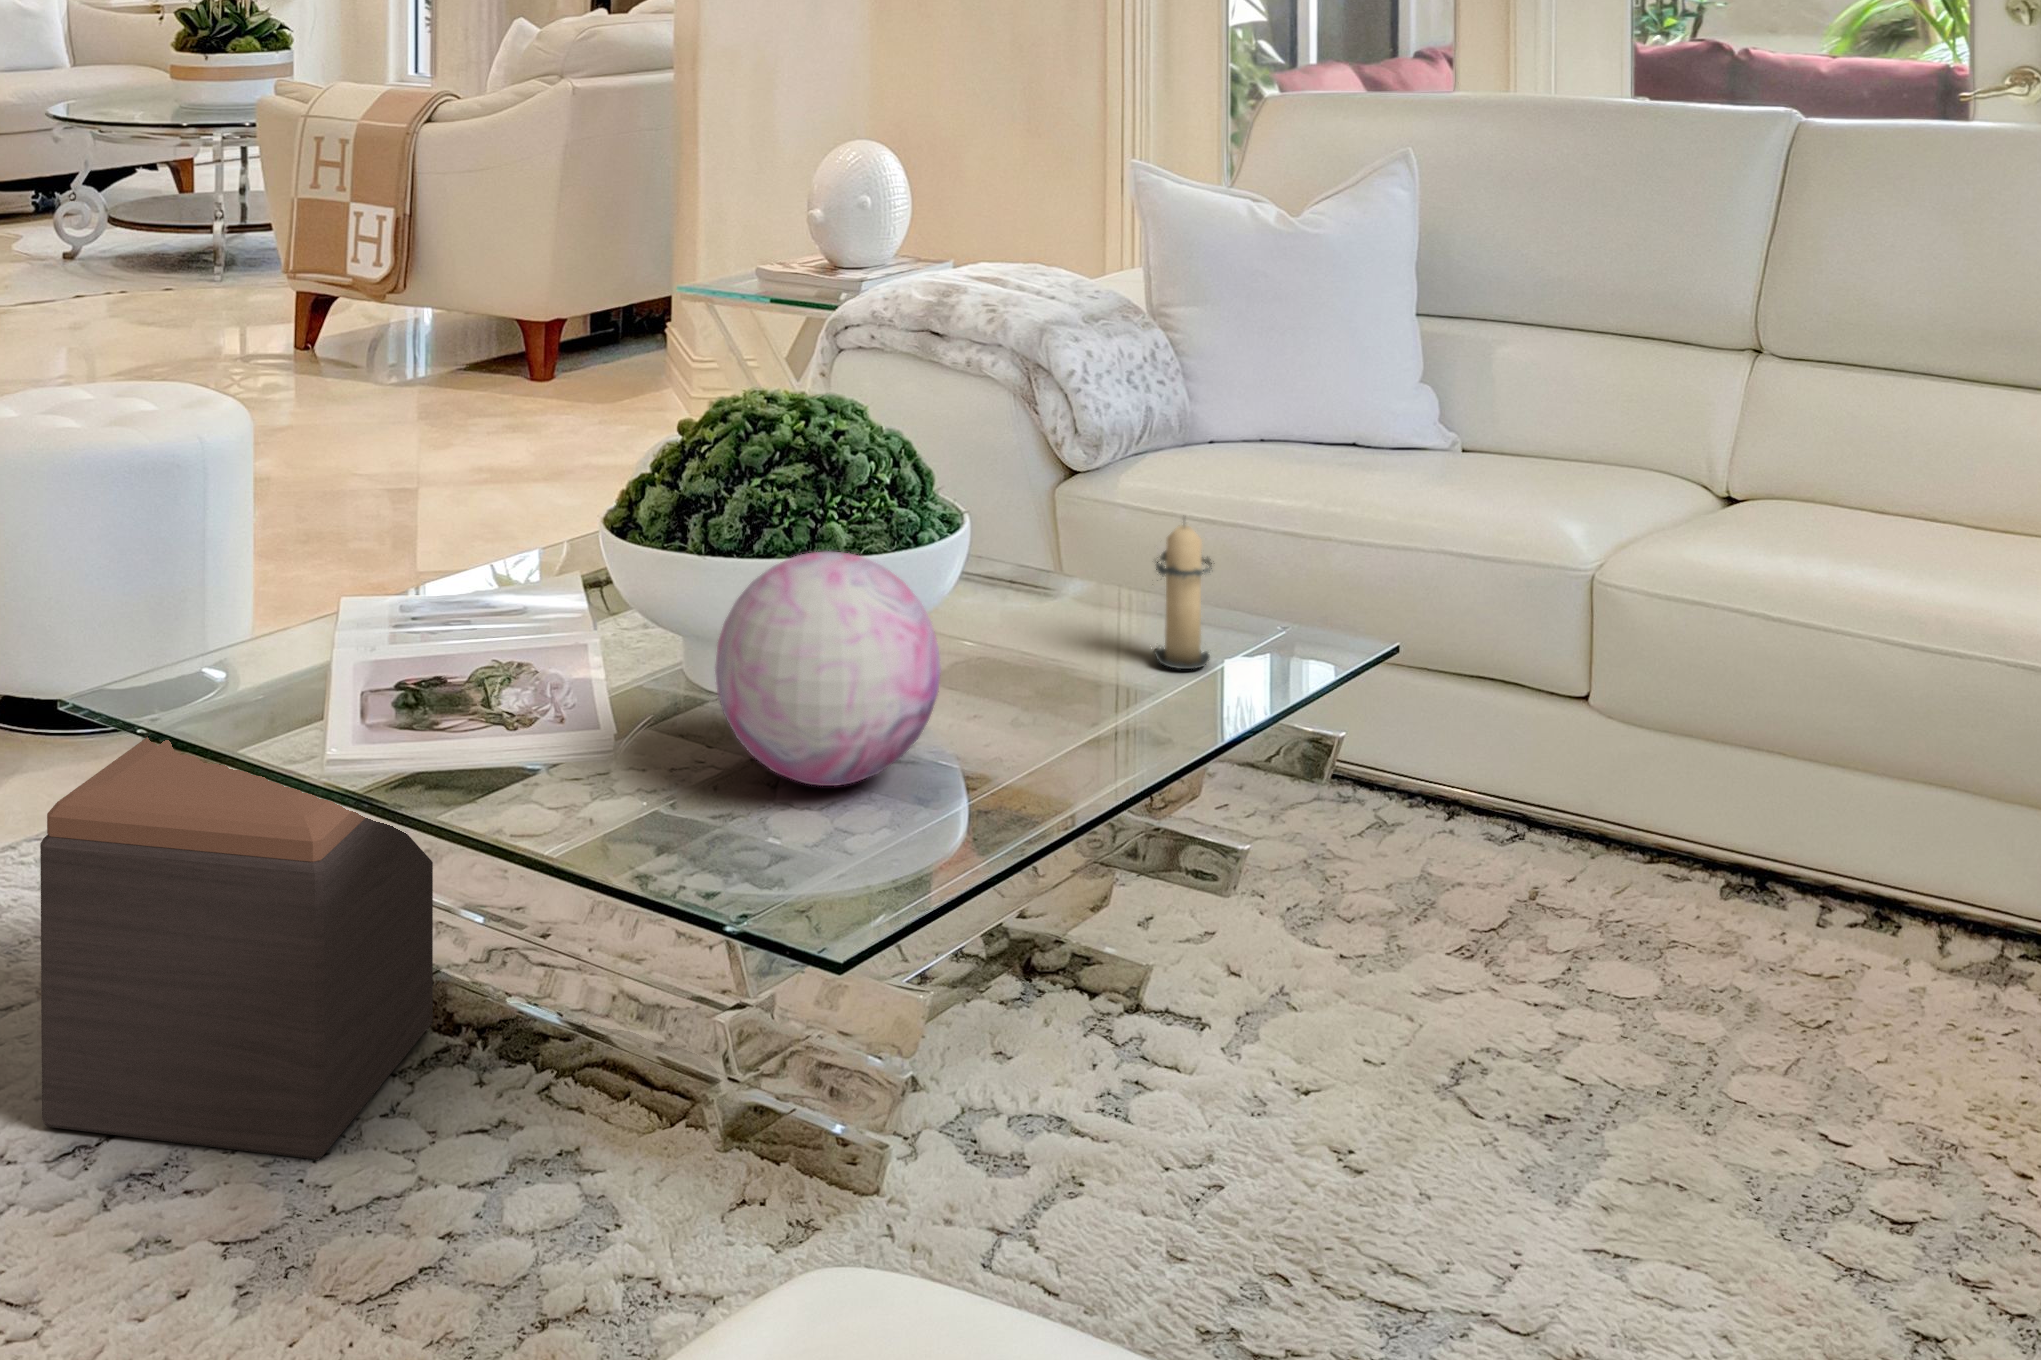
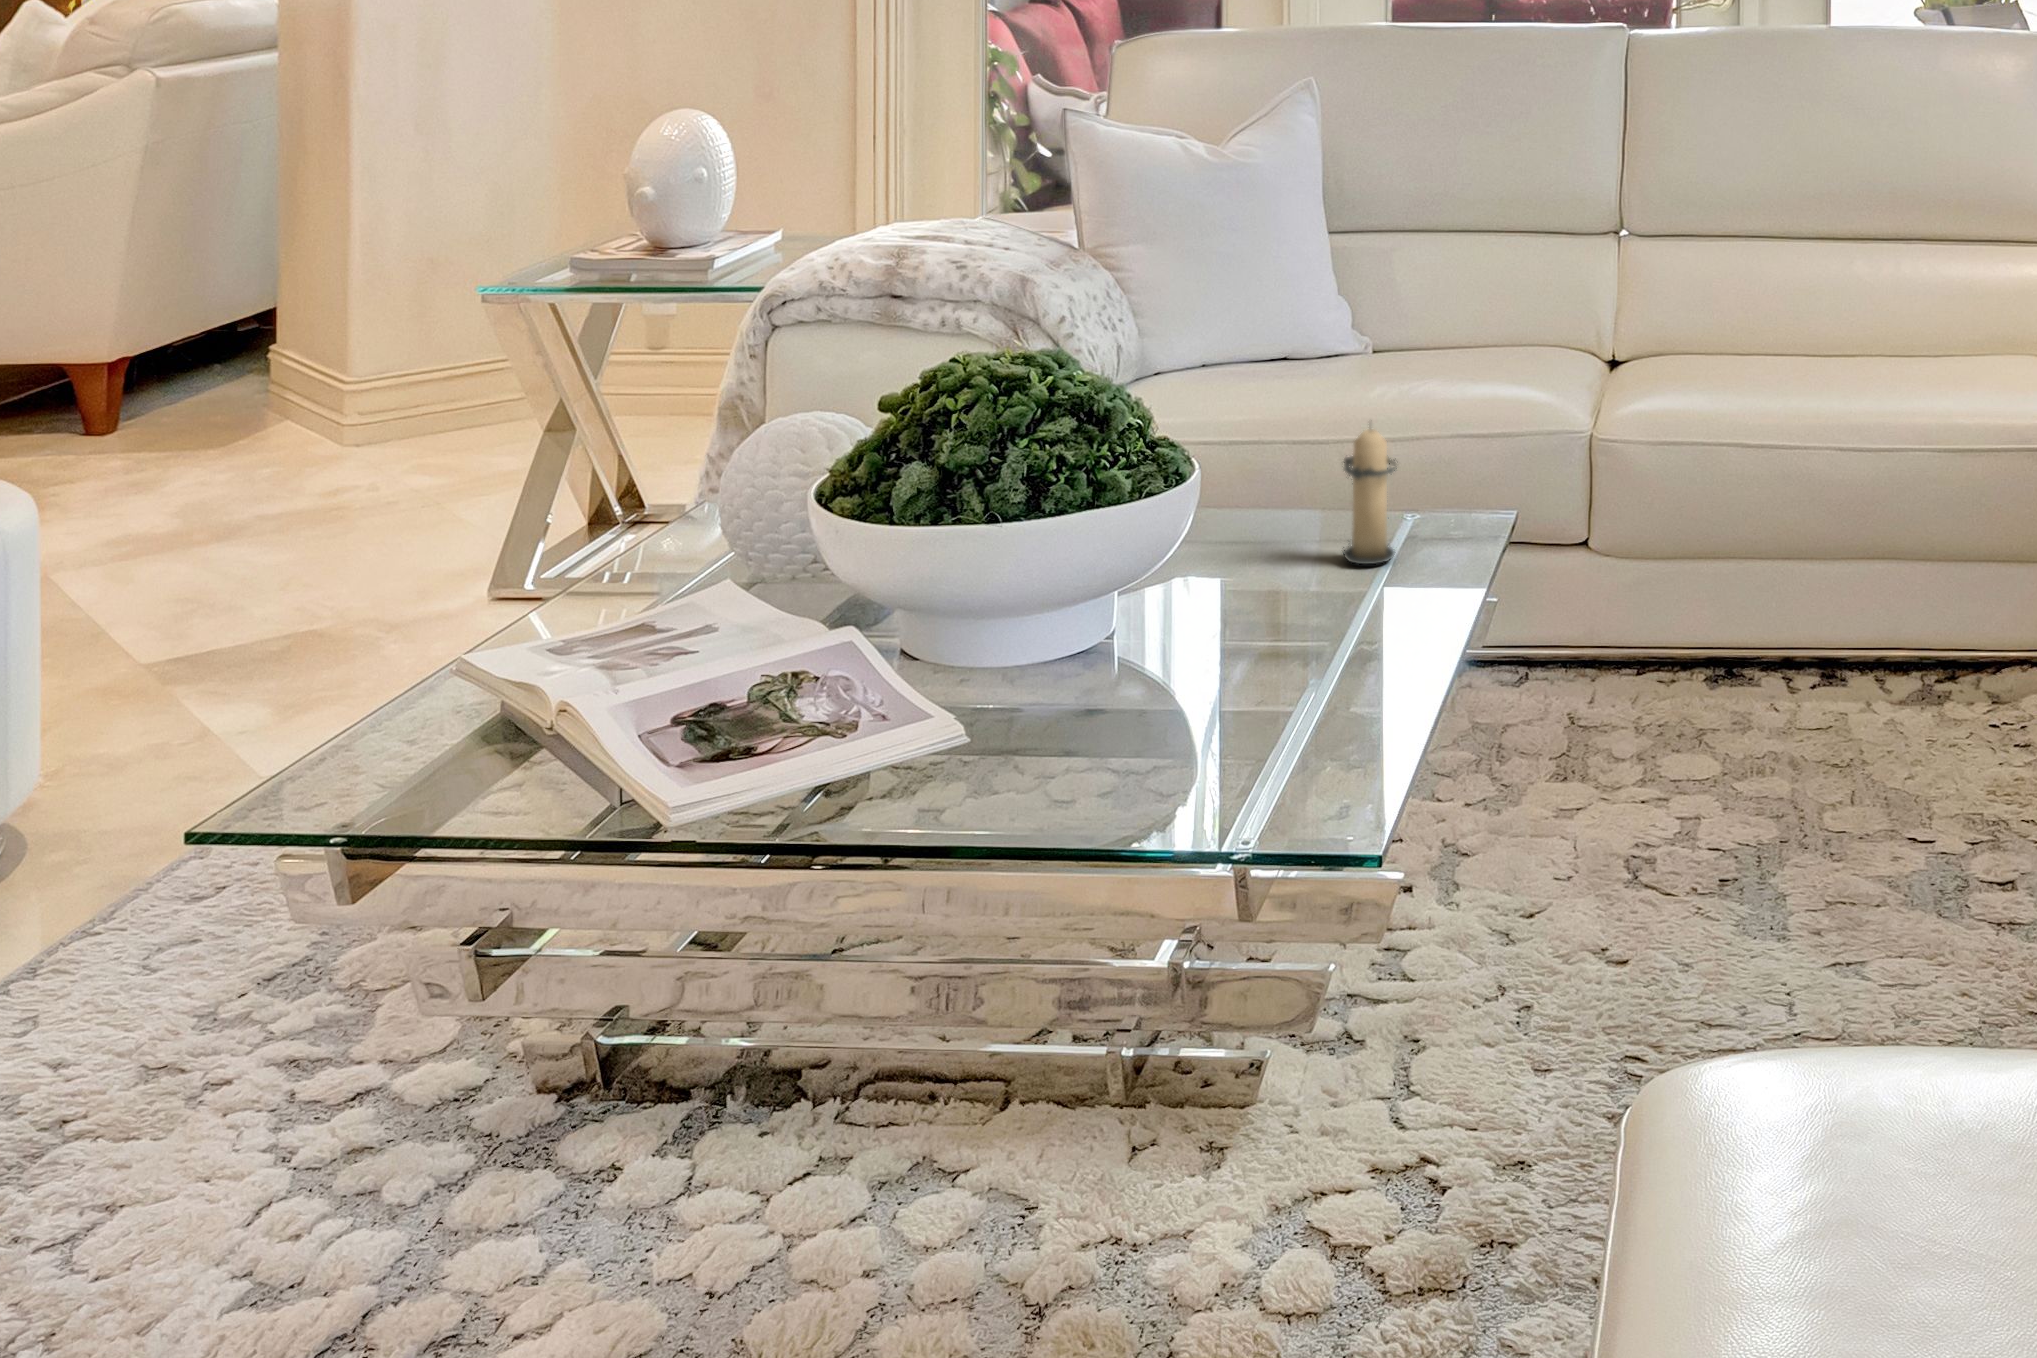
decorative orb: present [715,551,941,786] -> none [1062,490,1288,723]
footstool: present [40,737,433,1160] -> none [255,776,650,1332]

